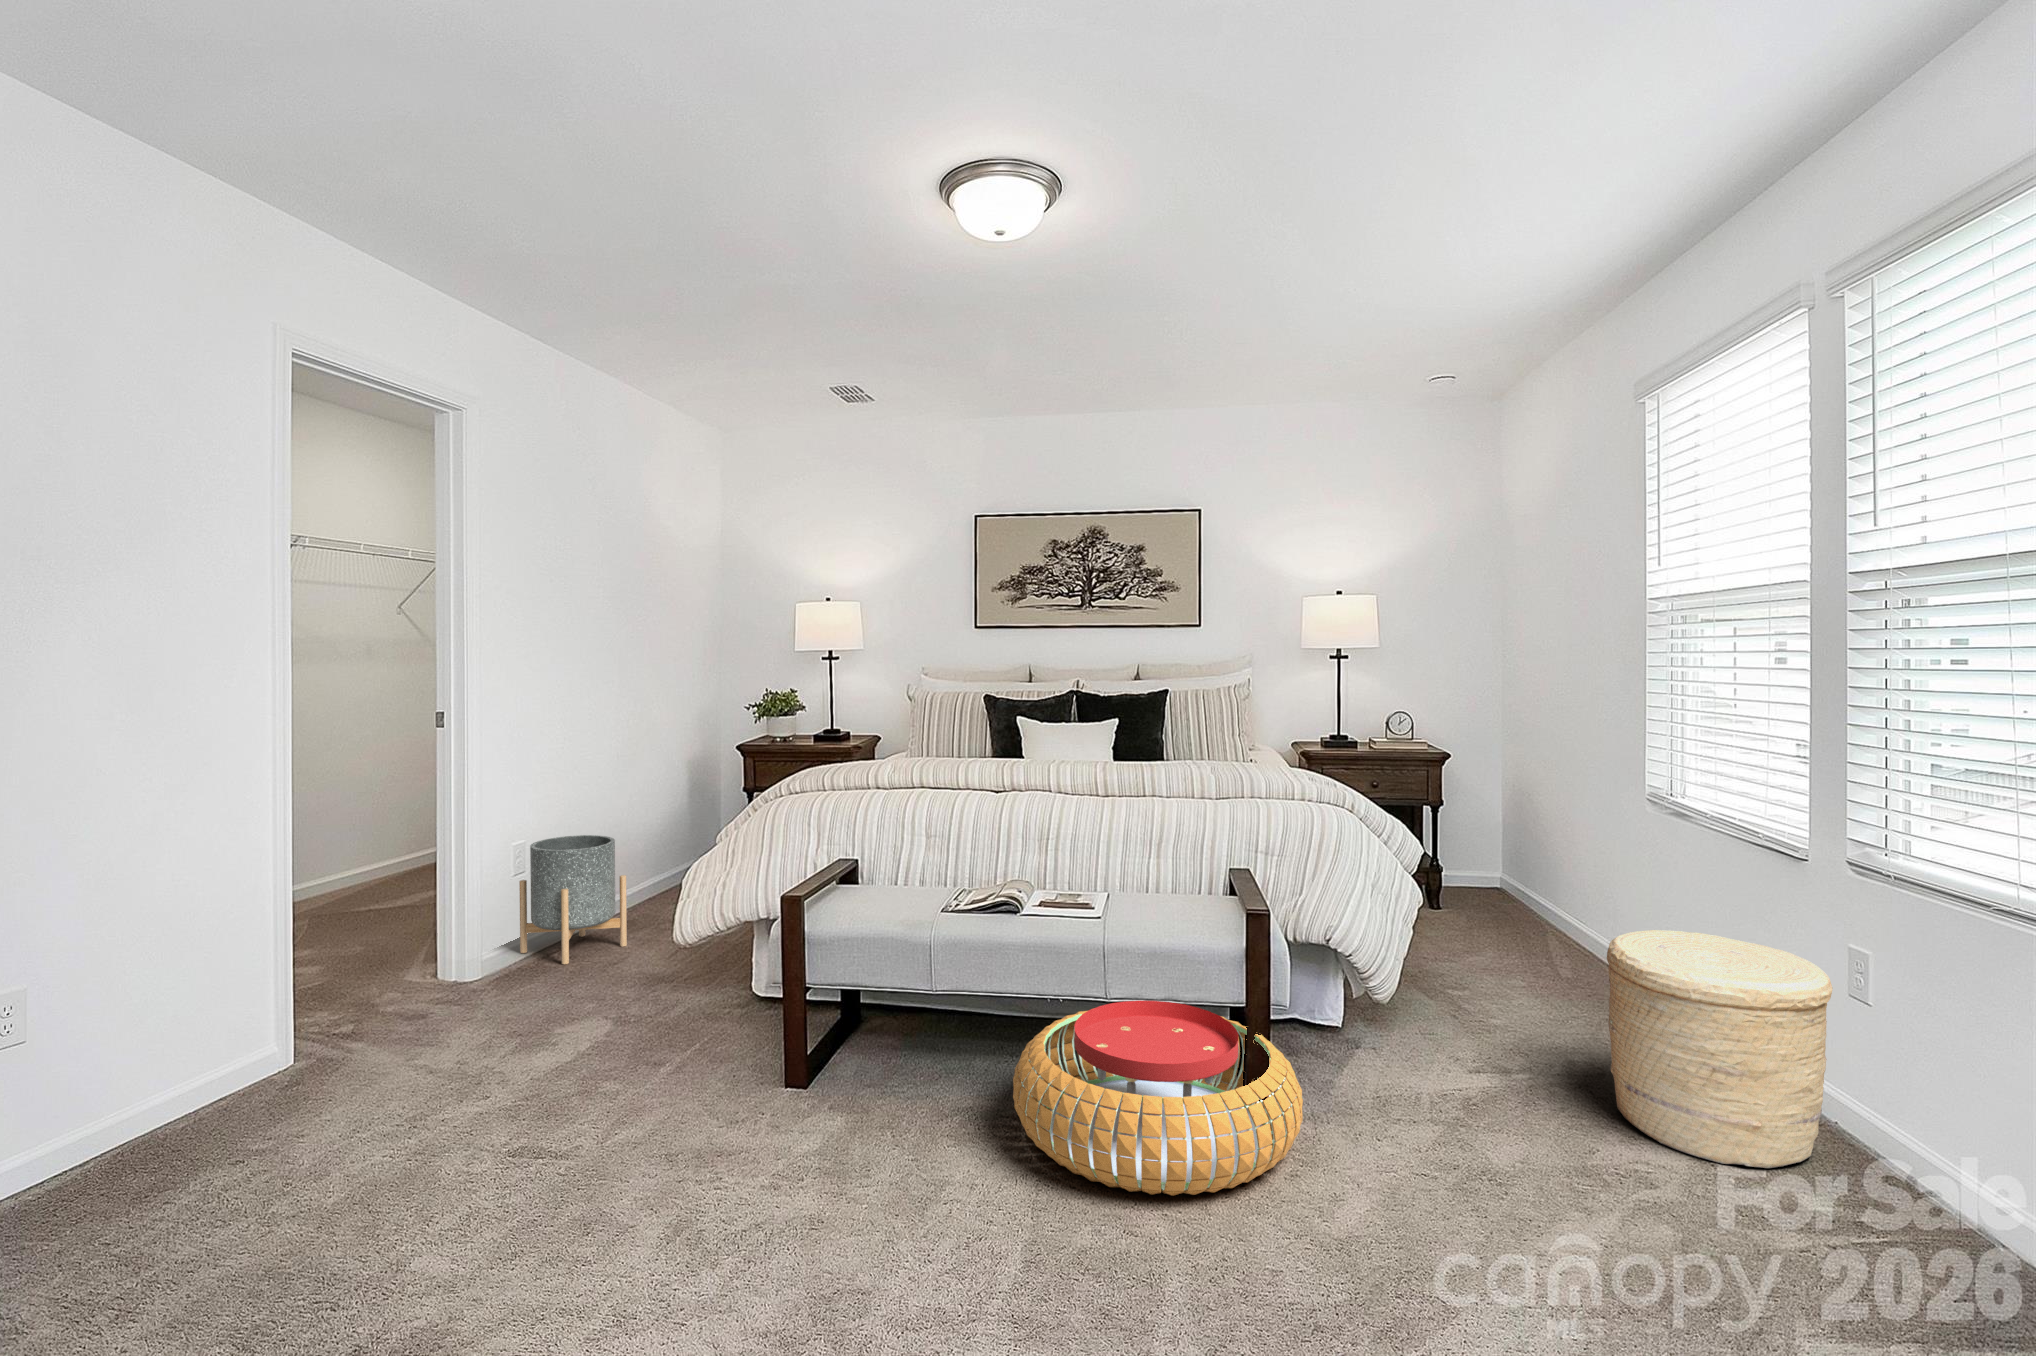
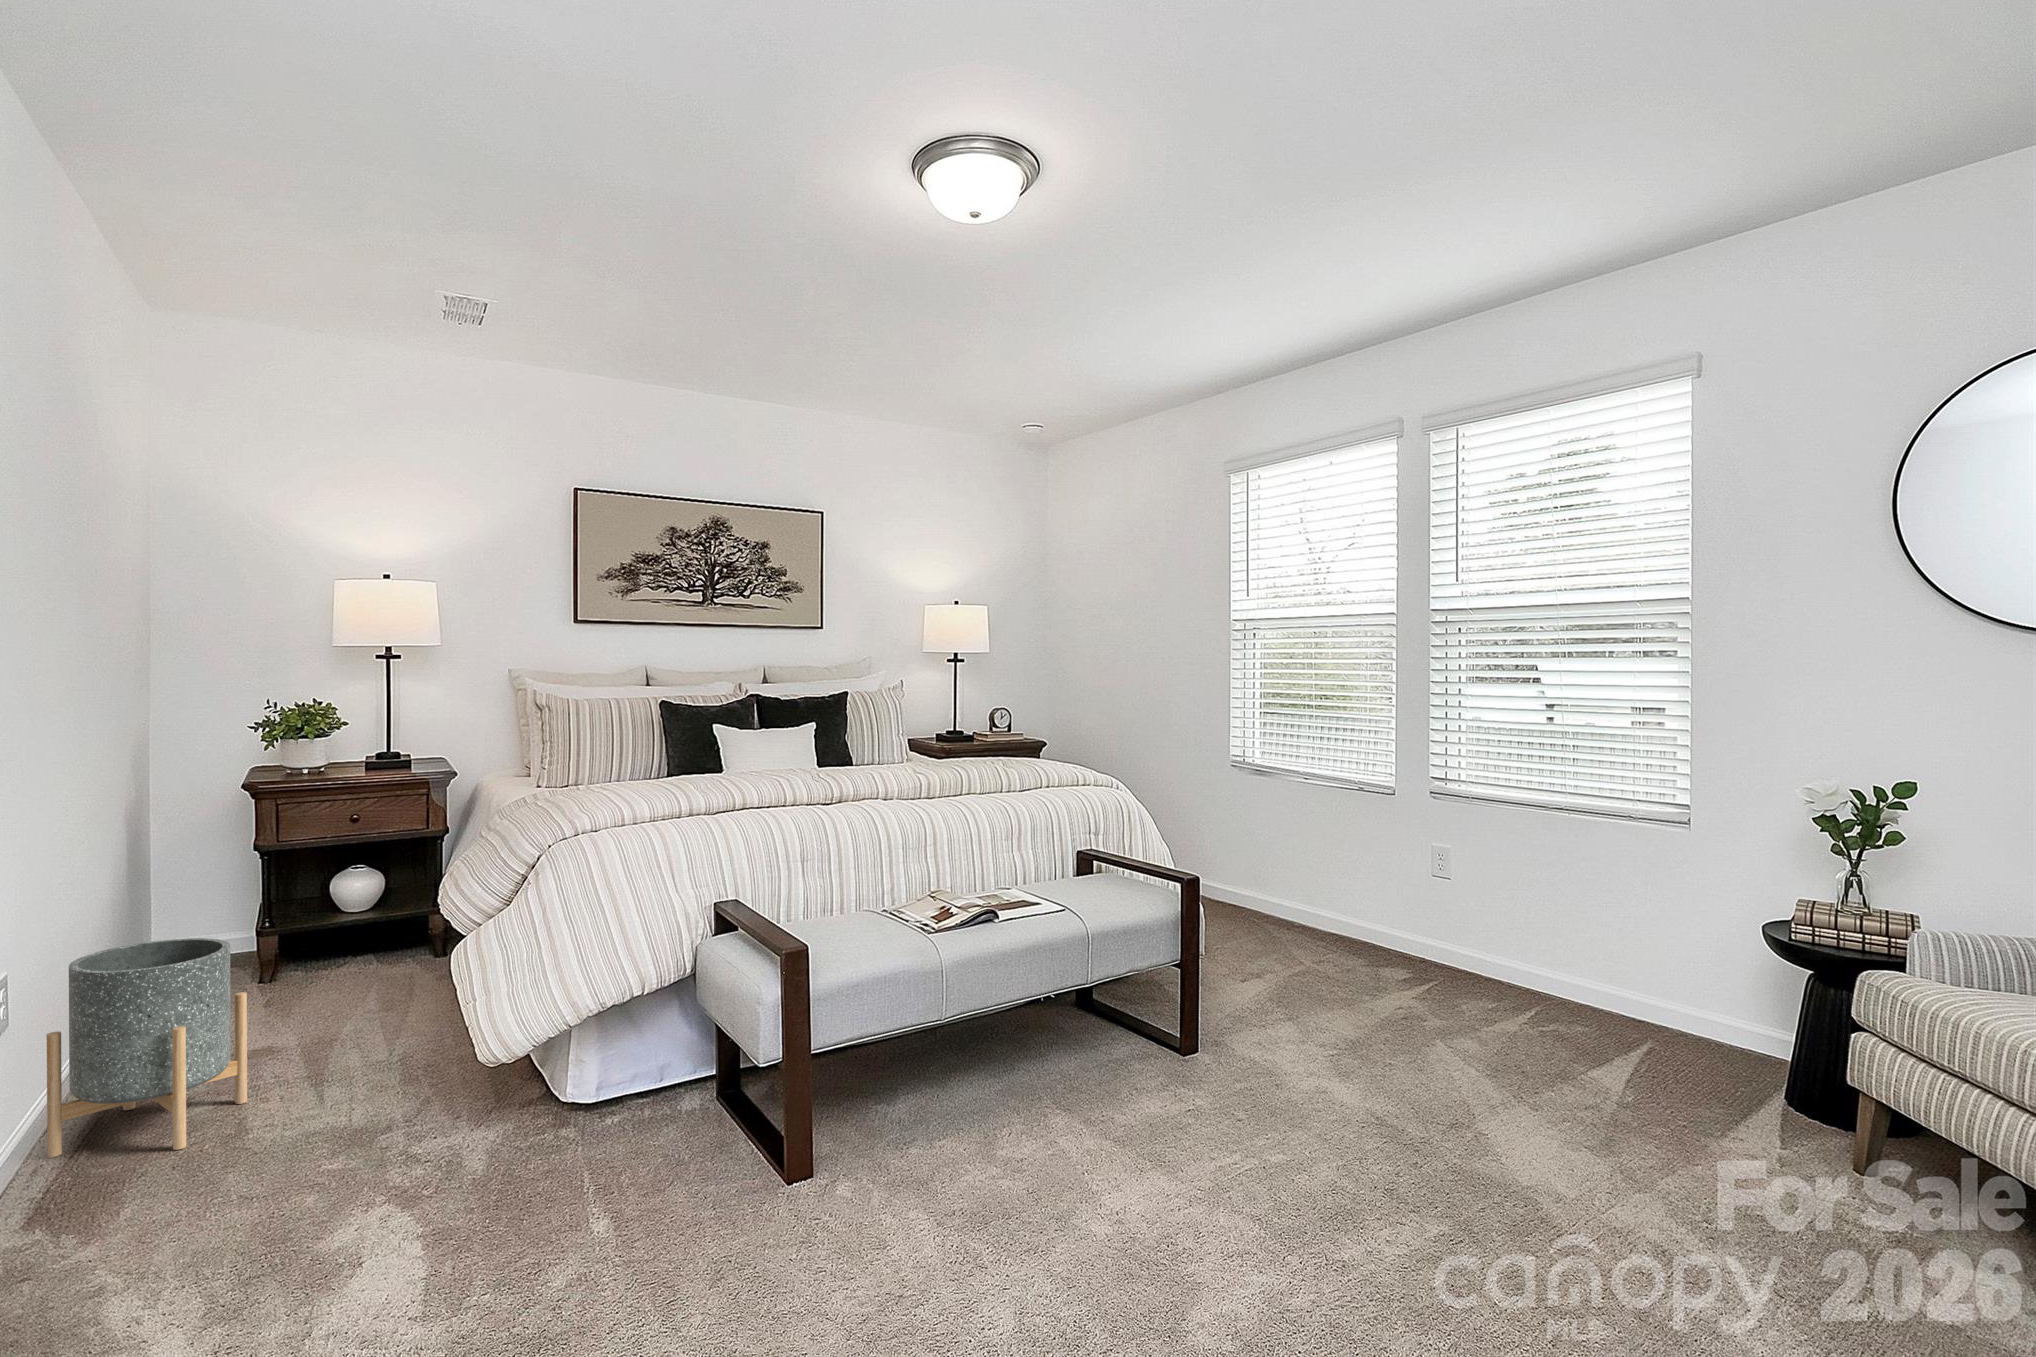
woven basket: present [1607,930,1833,1168] -> none [1372,852,1514,1006]
pouf: present [1013,1001,1303,1196] -> none [1048,975,1320,1143]

